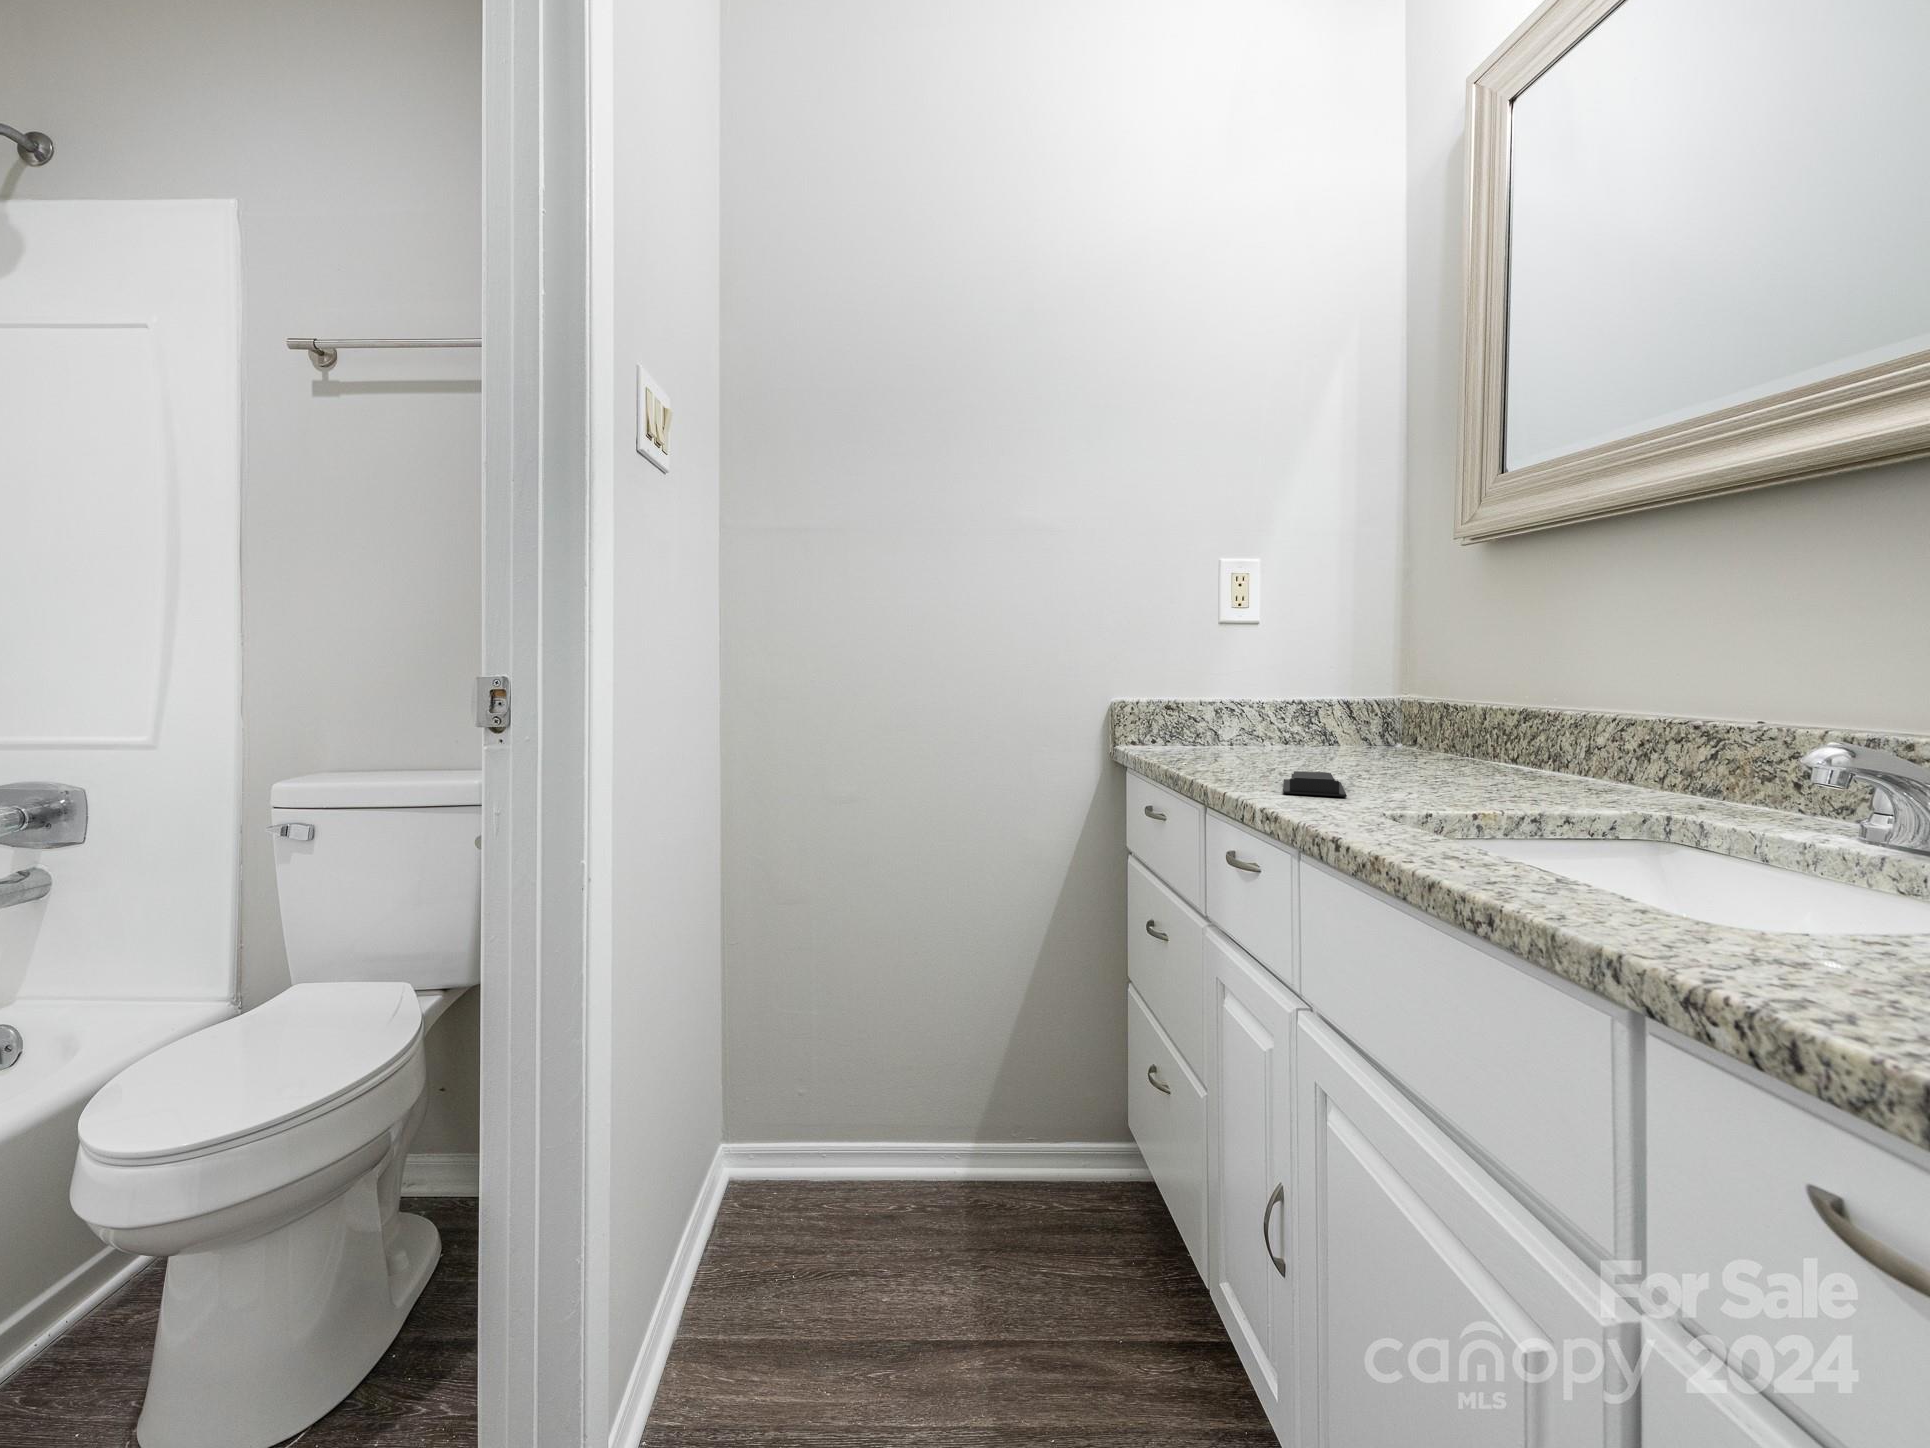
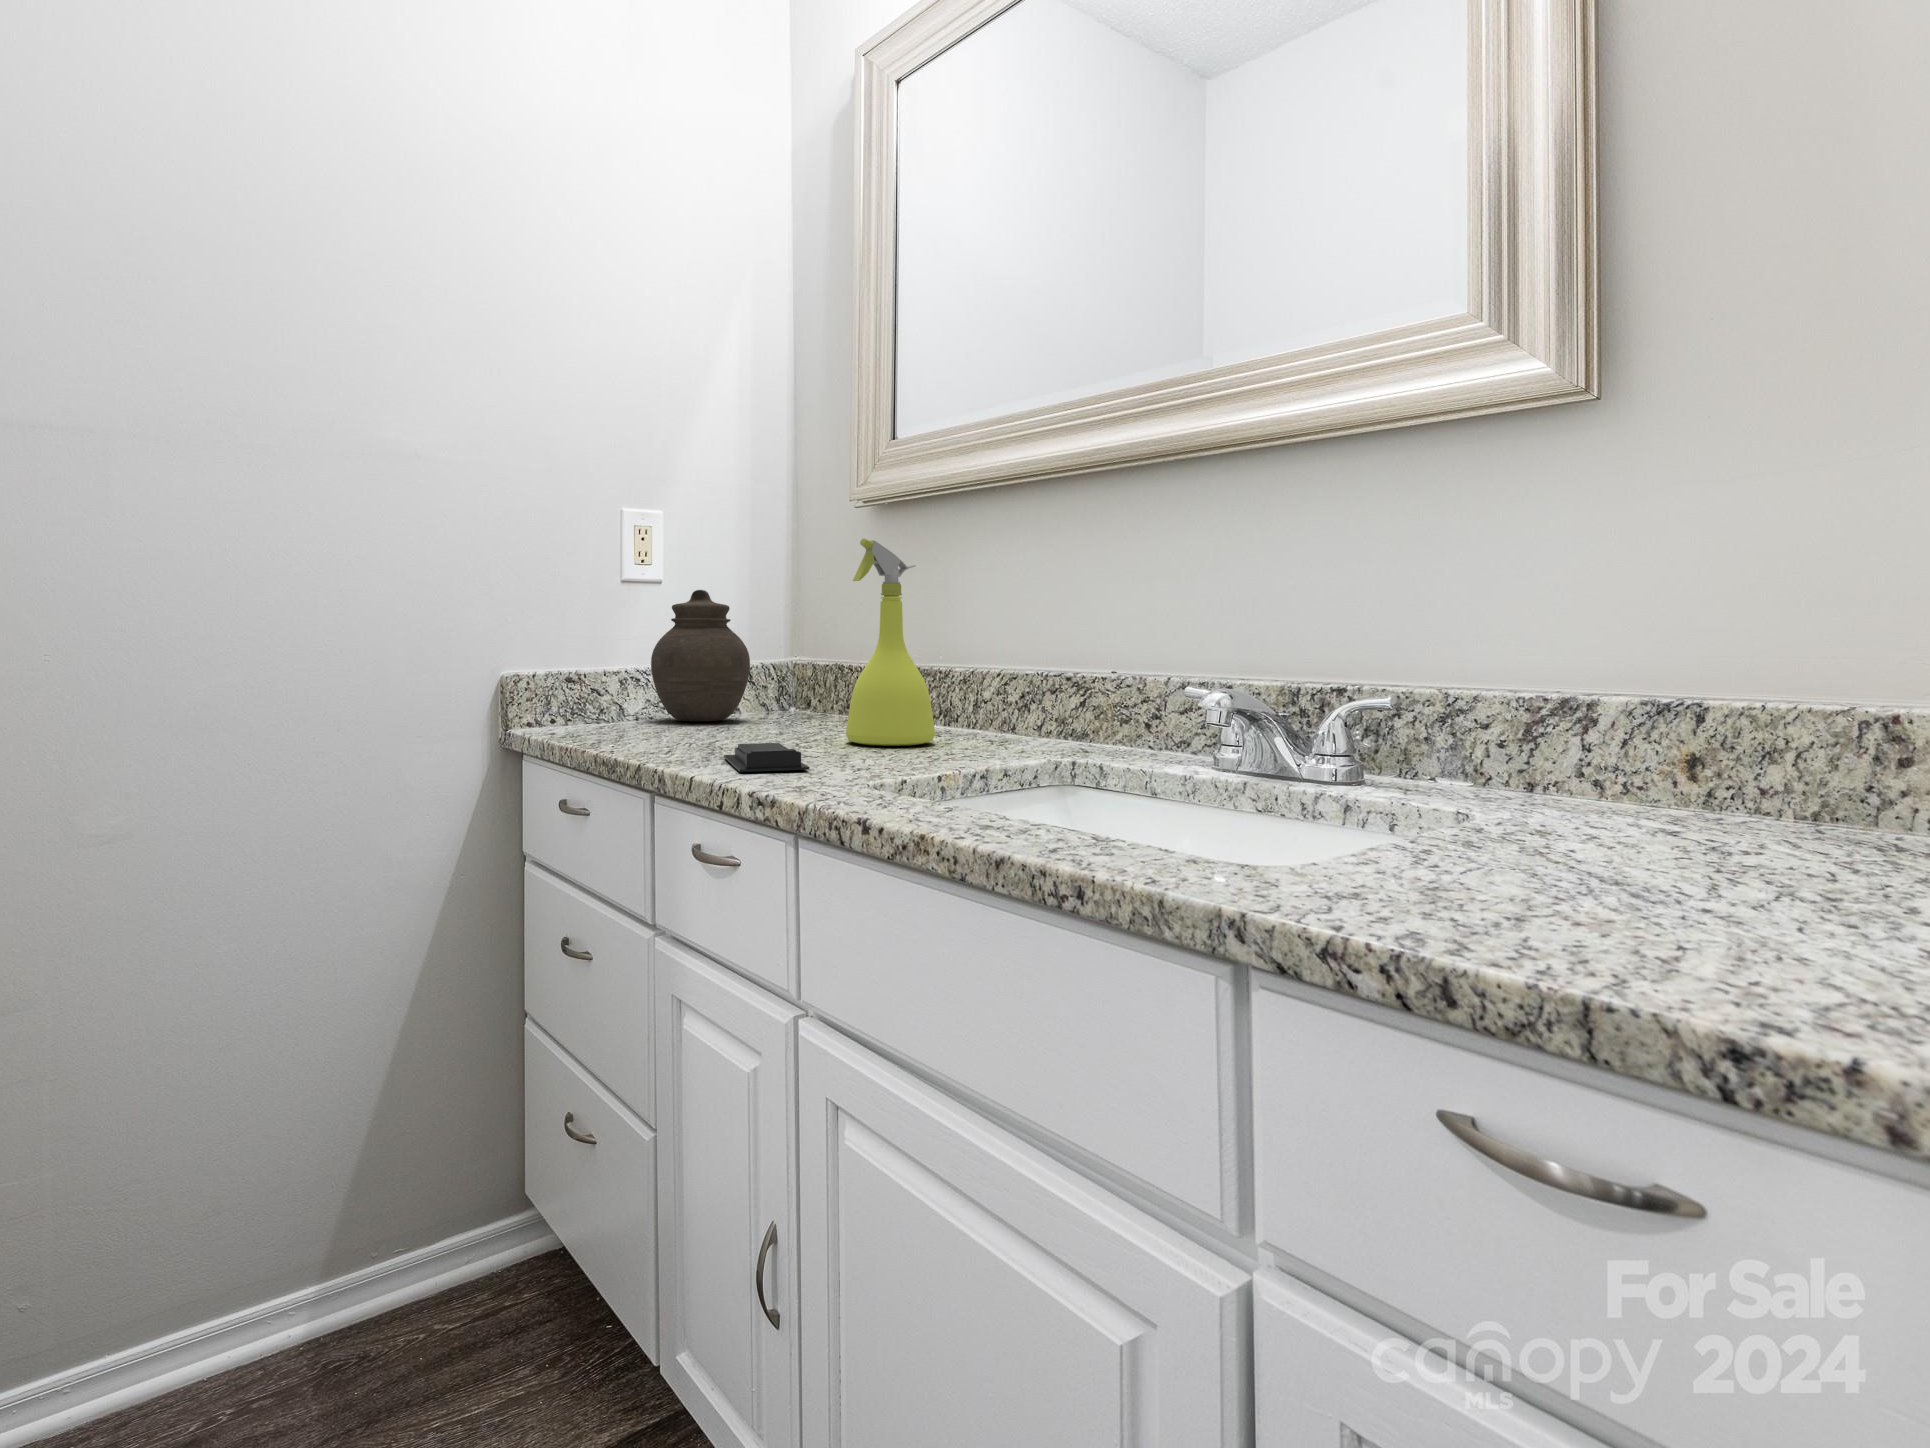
spray bottle: none [1416,595,1516,784] -> present [846,538,935,746]
jar: none [1258,641,1347,751] -> present [651,590,750,722]

